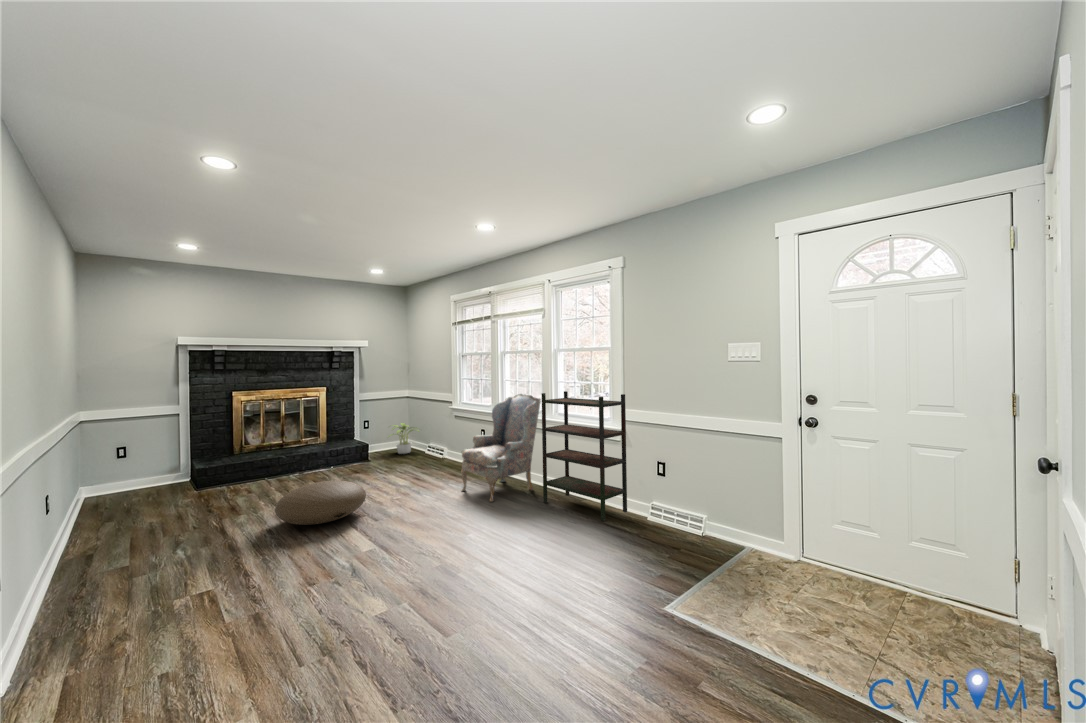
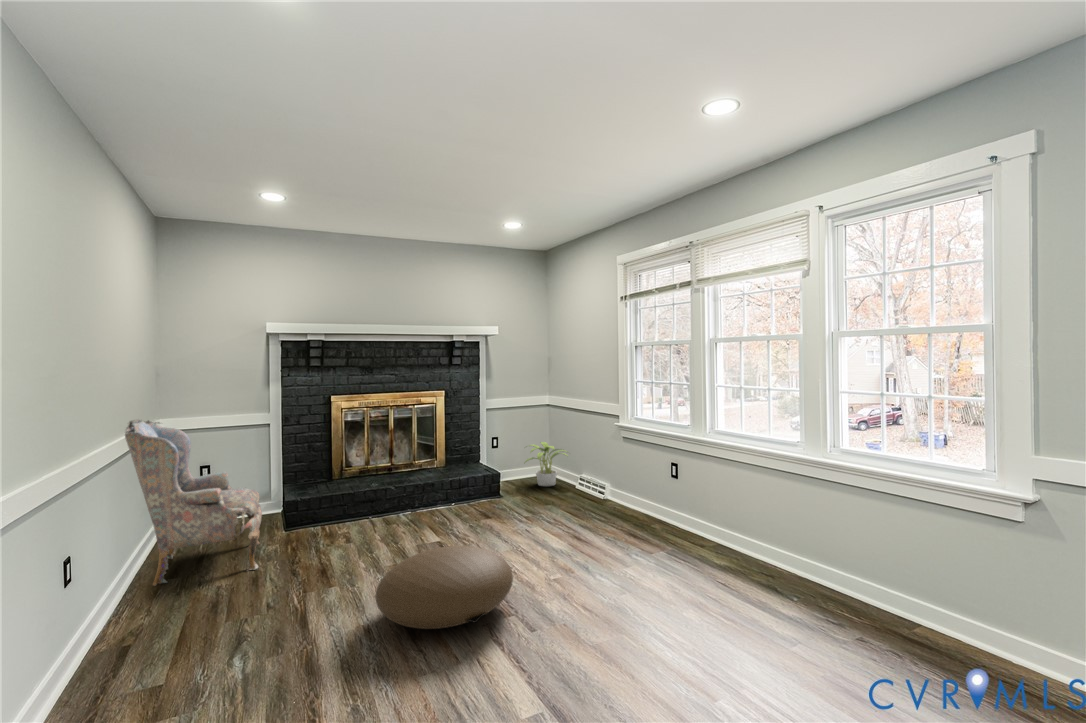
bookshelf: present [542,391,627,521] -> none [825,410,1045,699]
armchair: present [461,394,541,502] -> present [125,420,262,586]

